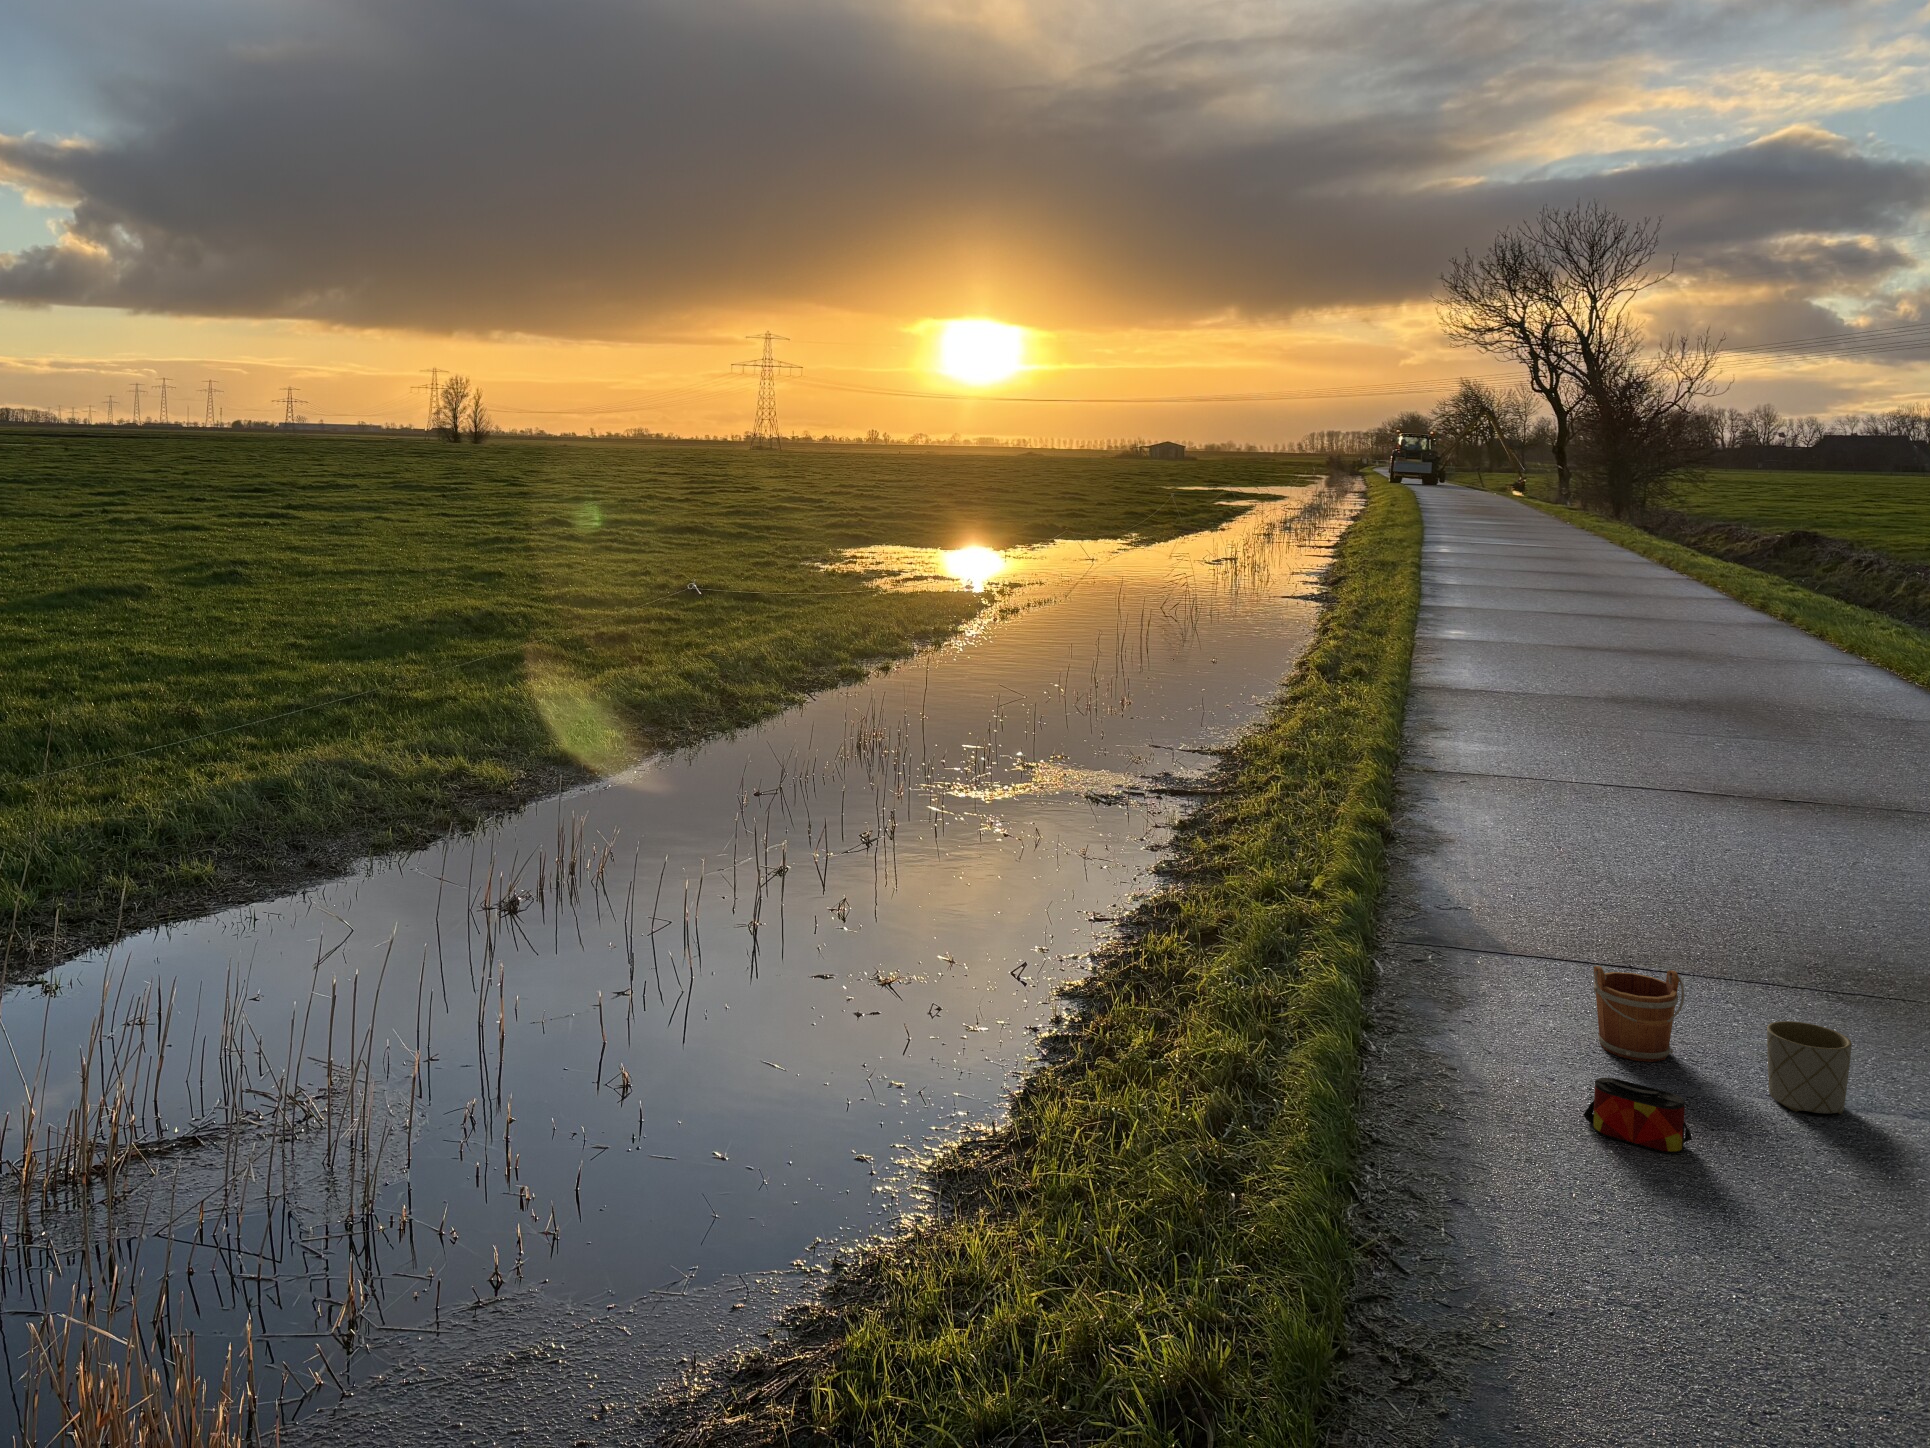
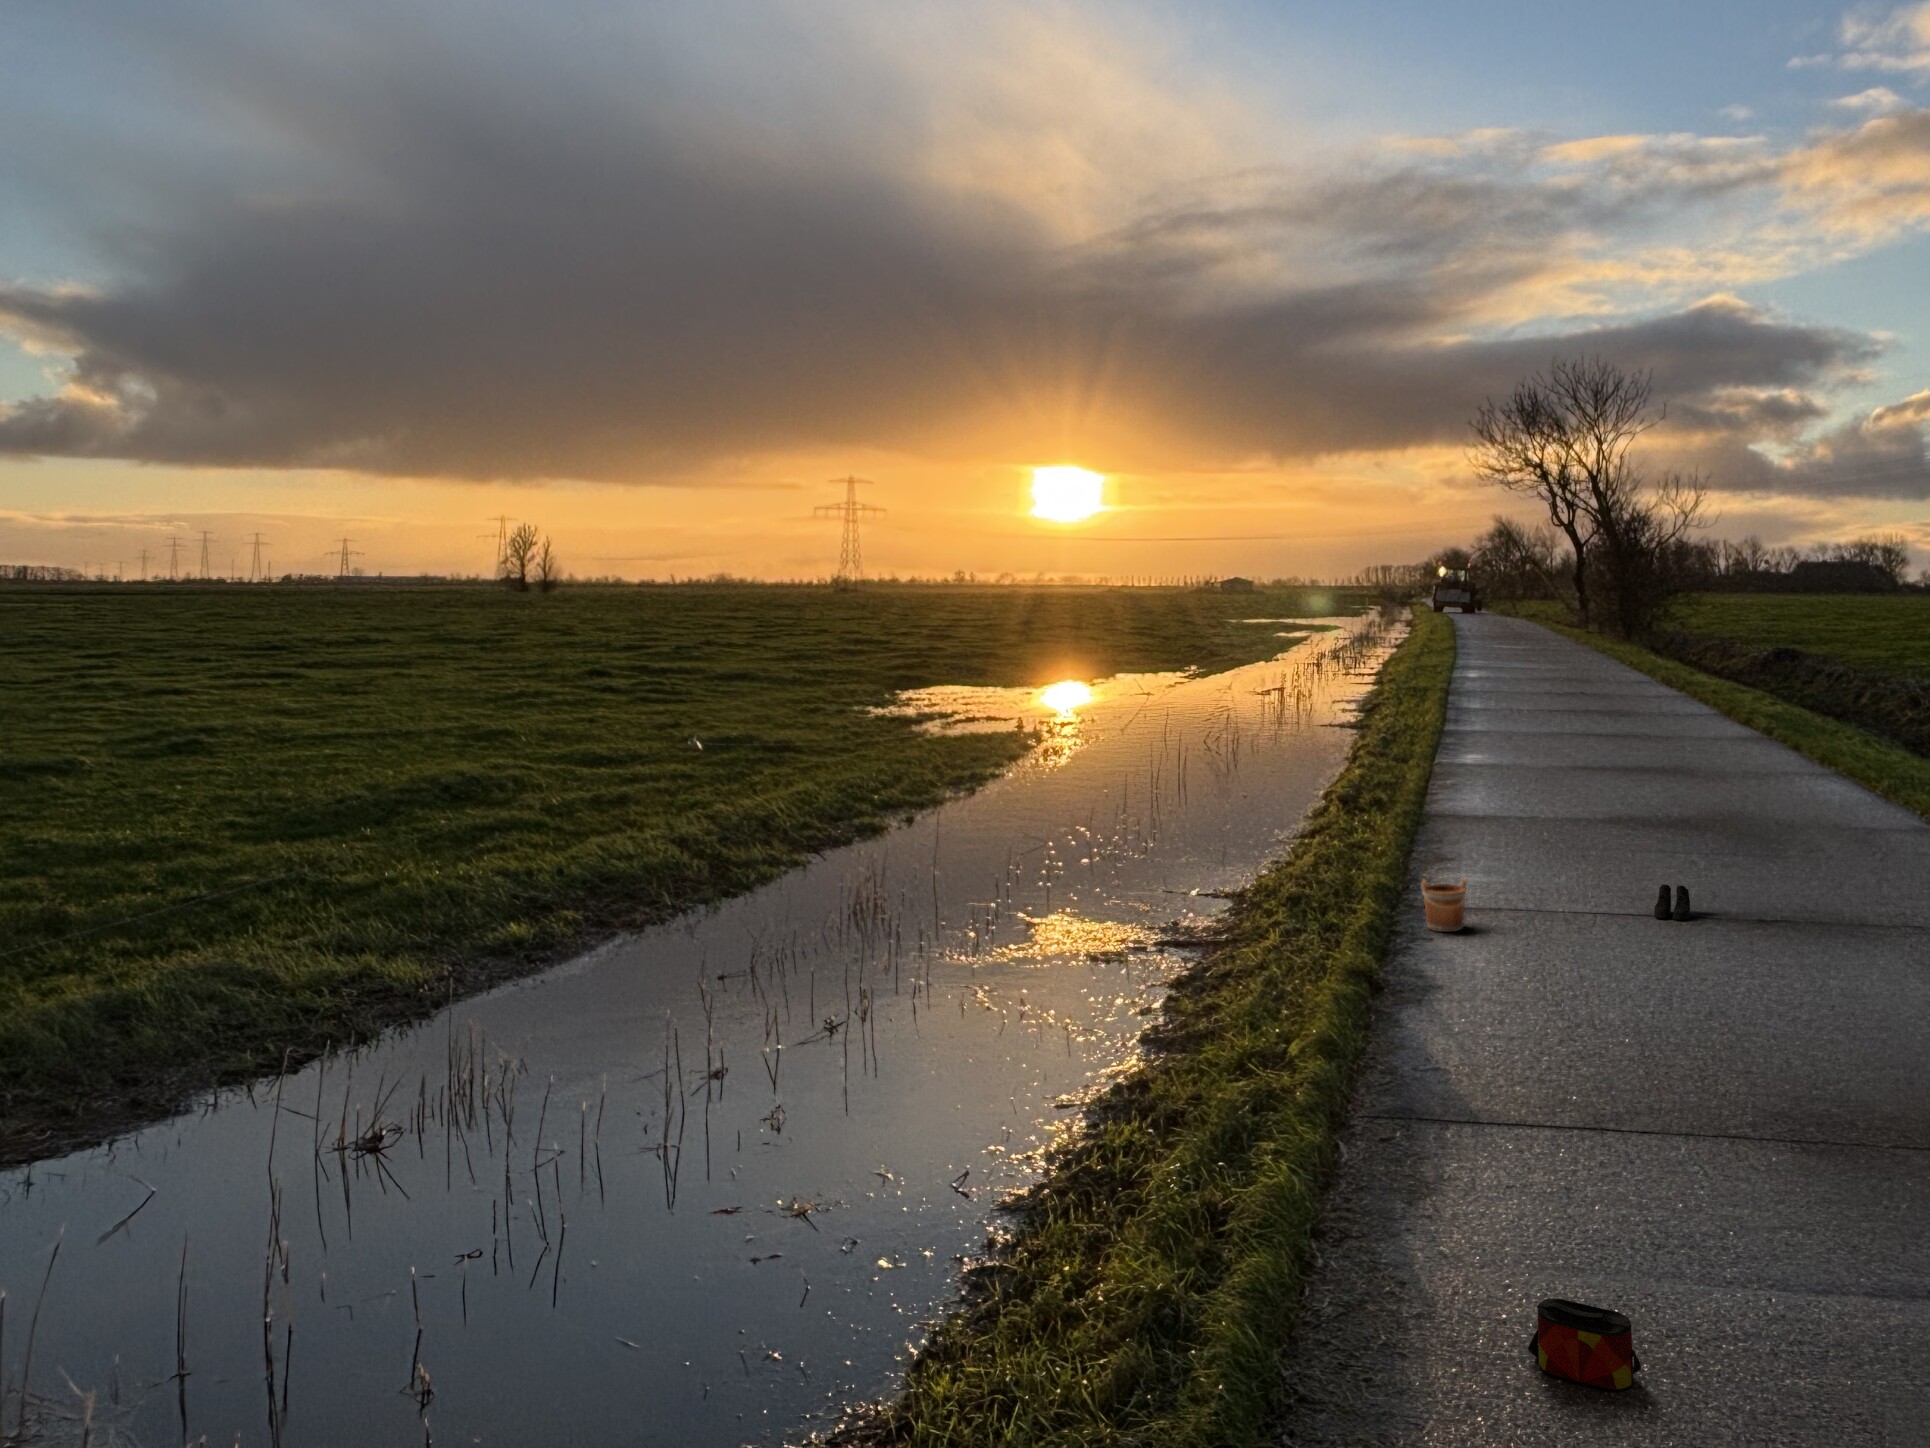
boots: none [1680,764,1721,801] -> present [1654,884,1690,920]
bucket: present [1594,966,1684,1062] -> present [1422,878,1467,932]
planter: present [1767,1021,1852,1114] -> none [1717,1197,1800,1308]

